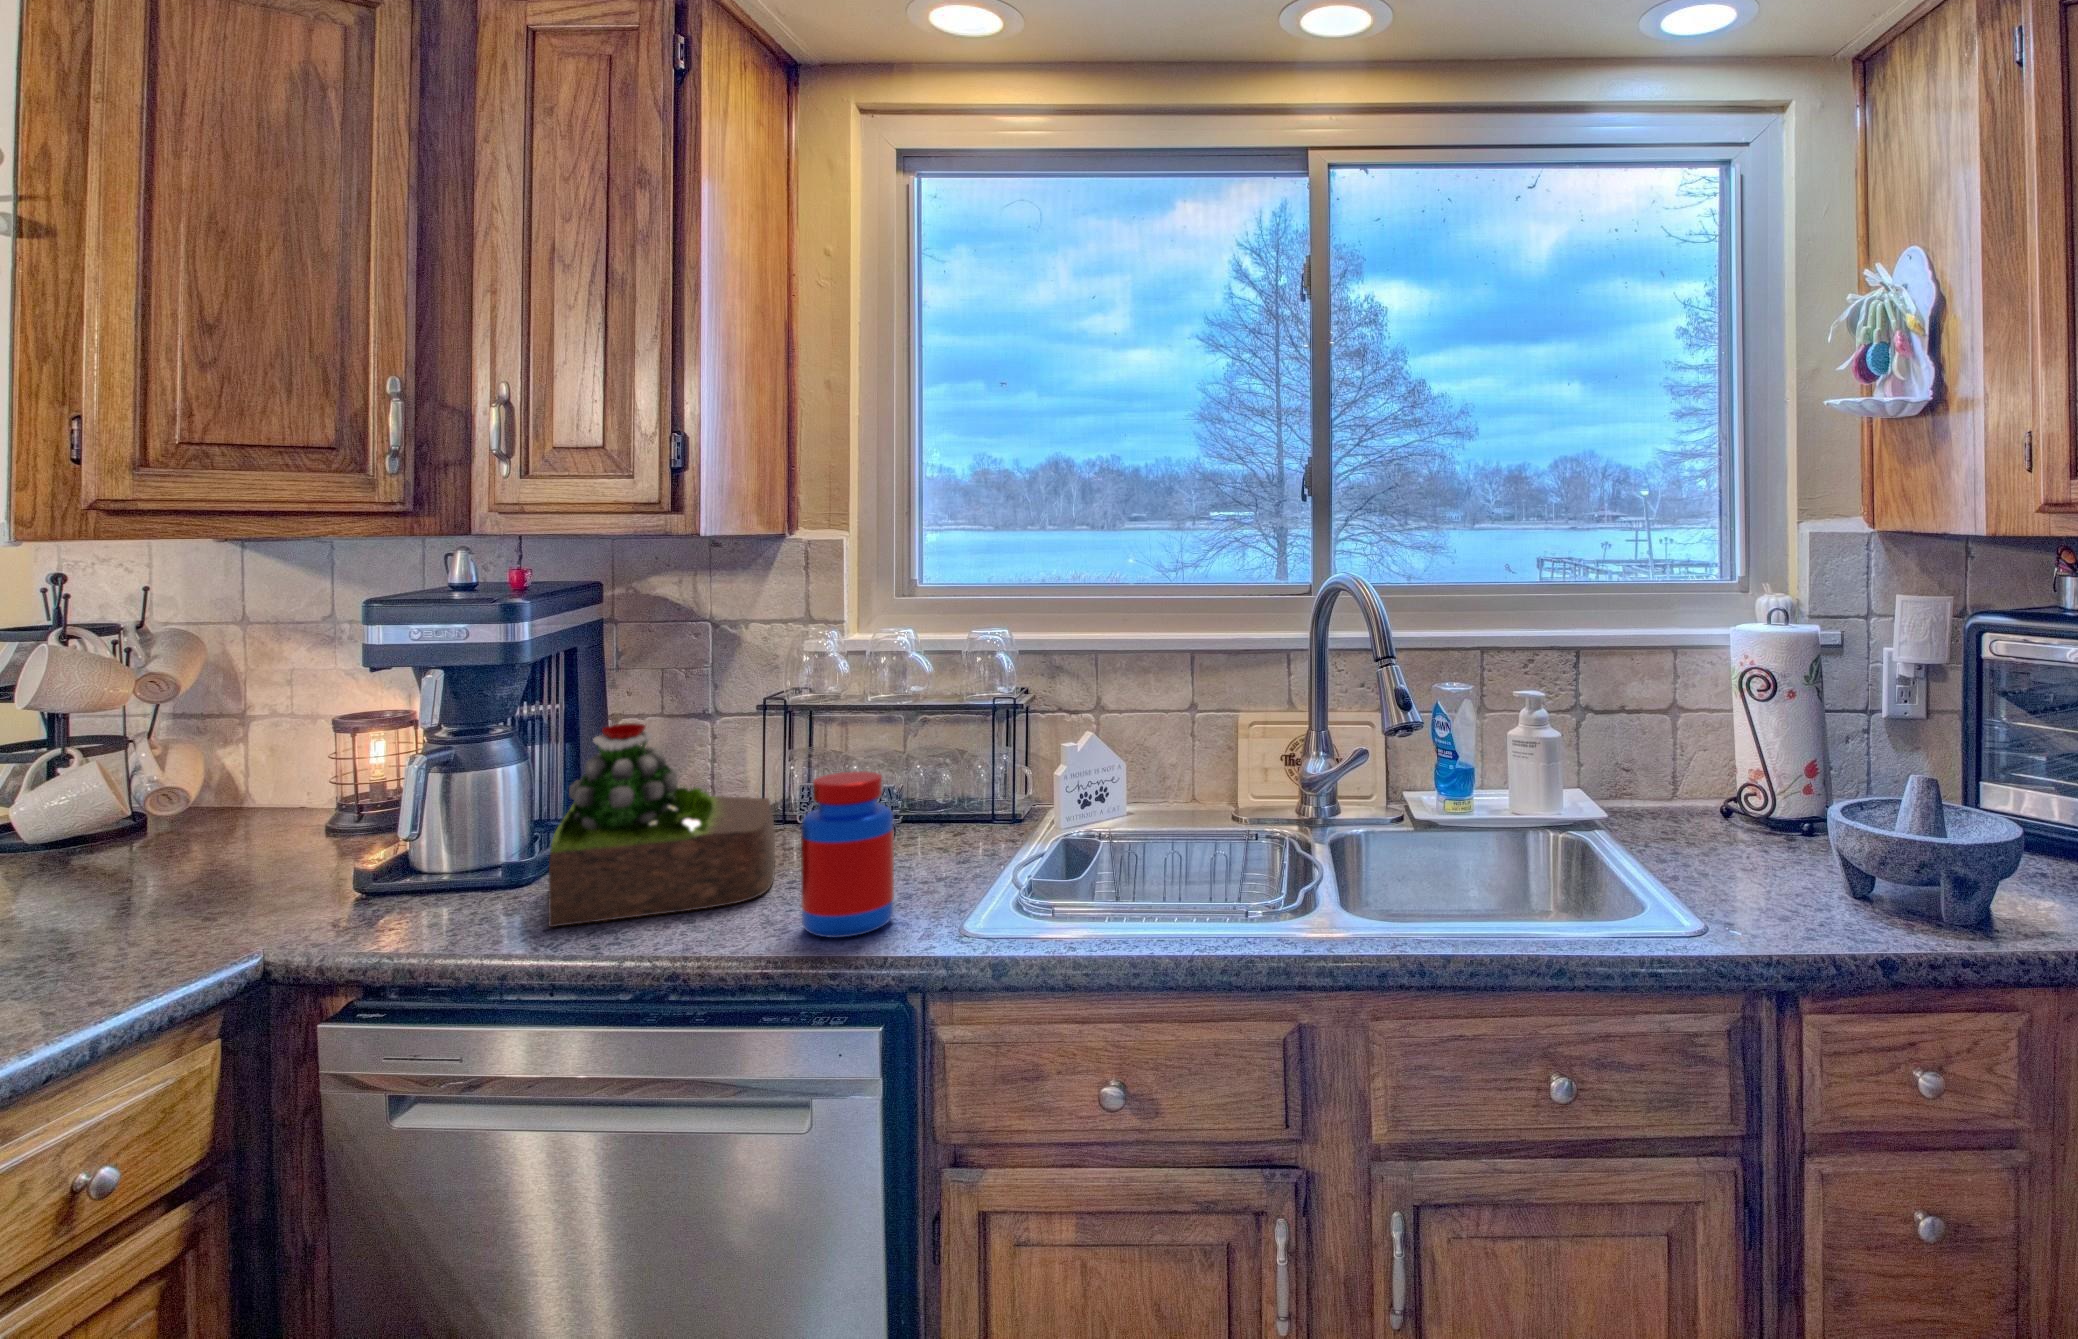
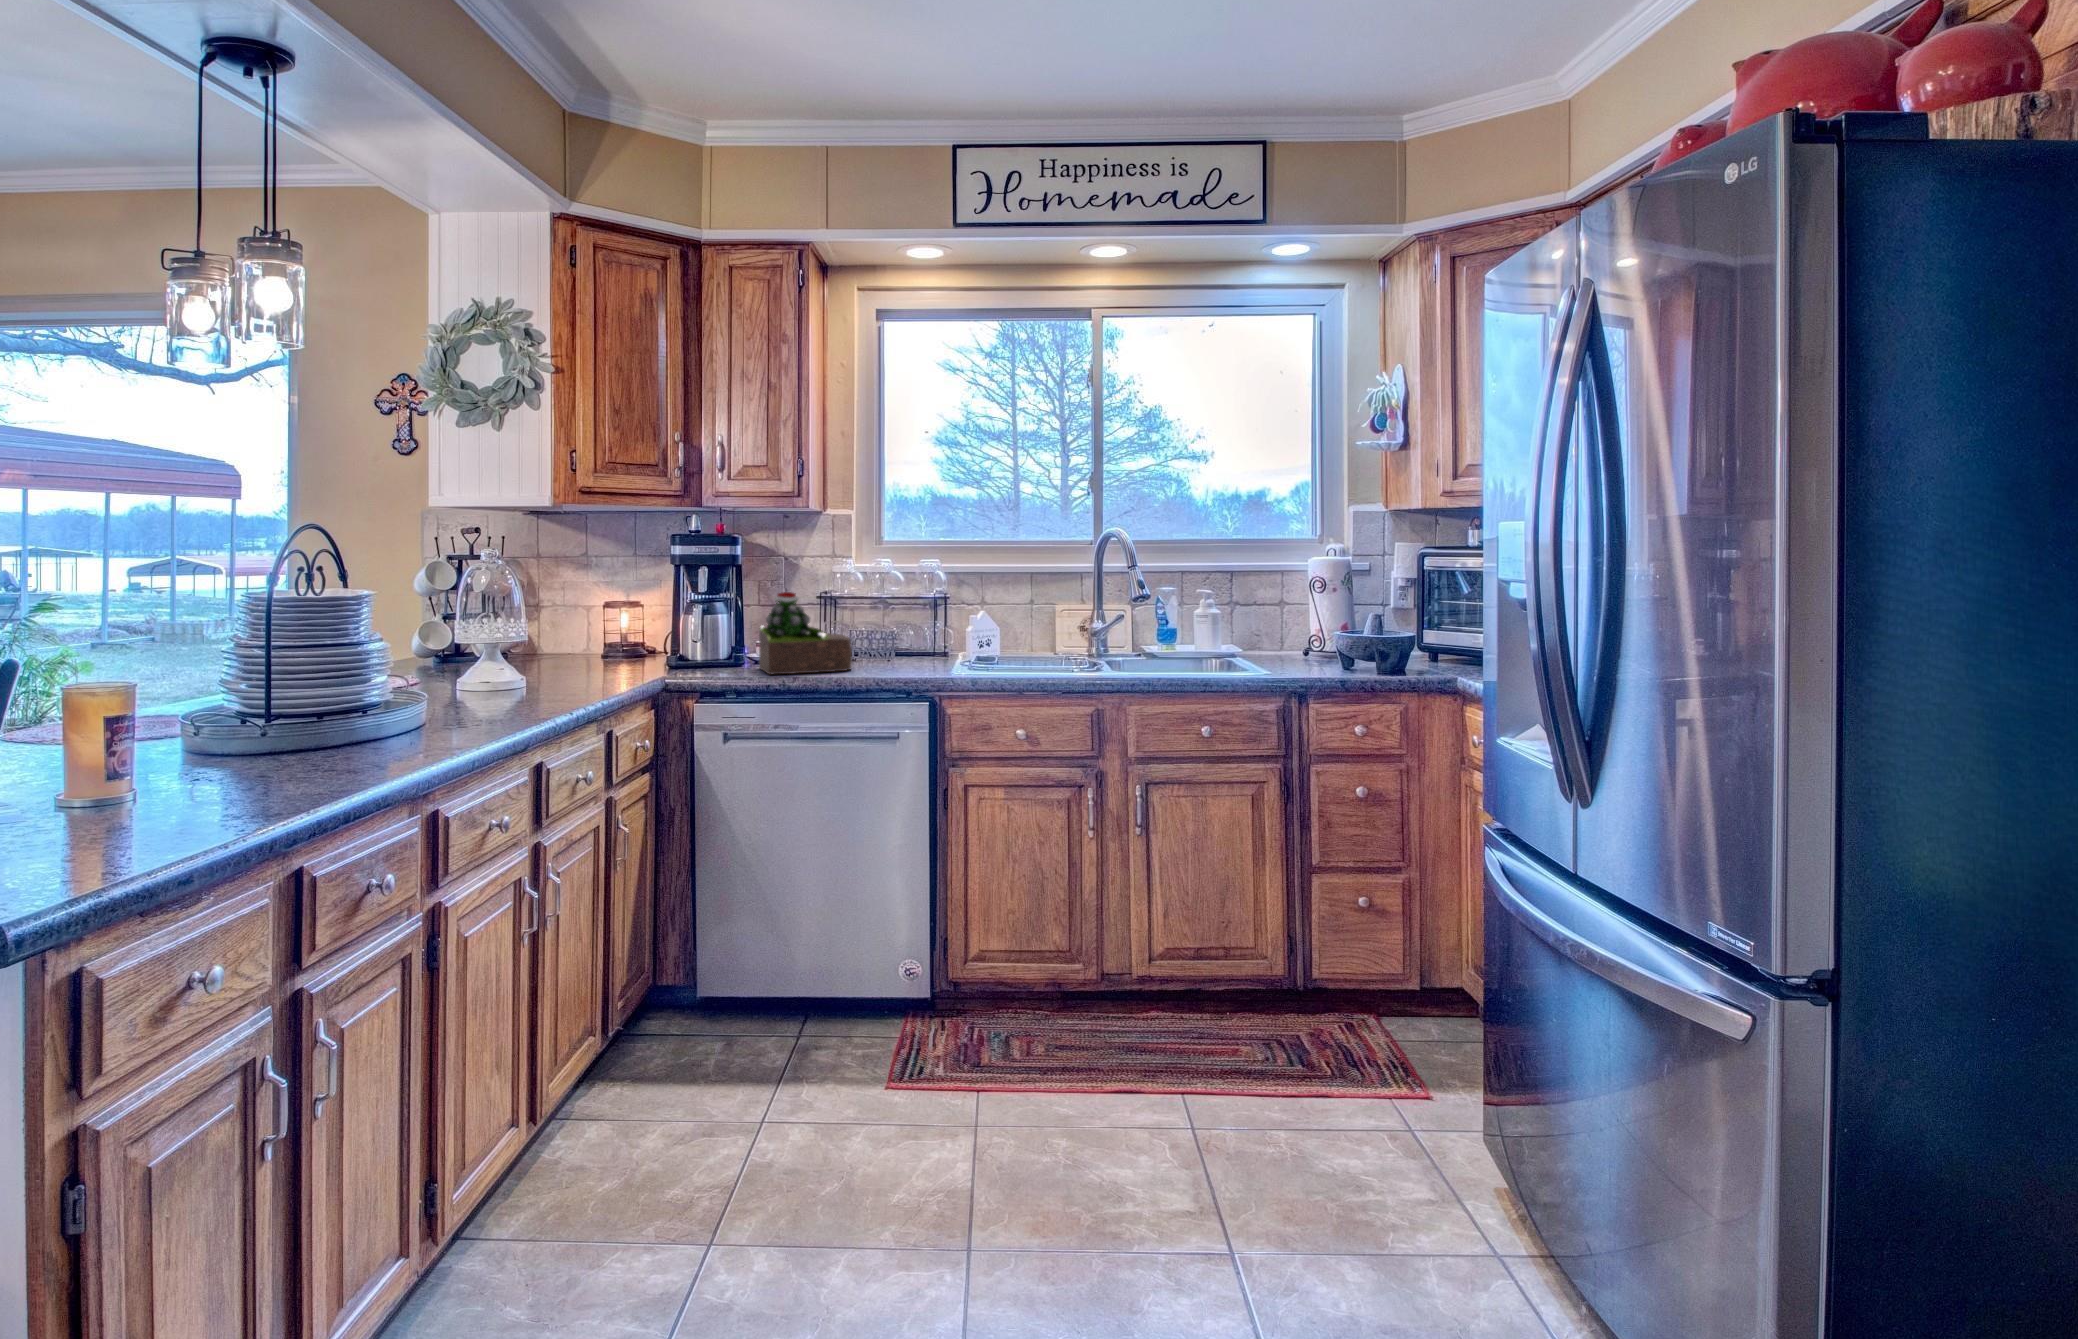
jar: present [801,771,894,938] -> none [880,609,918,676]

